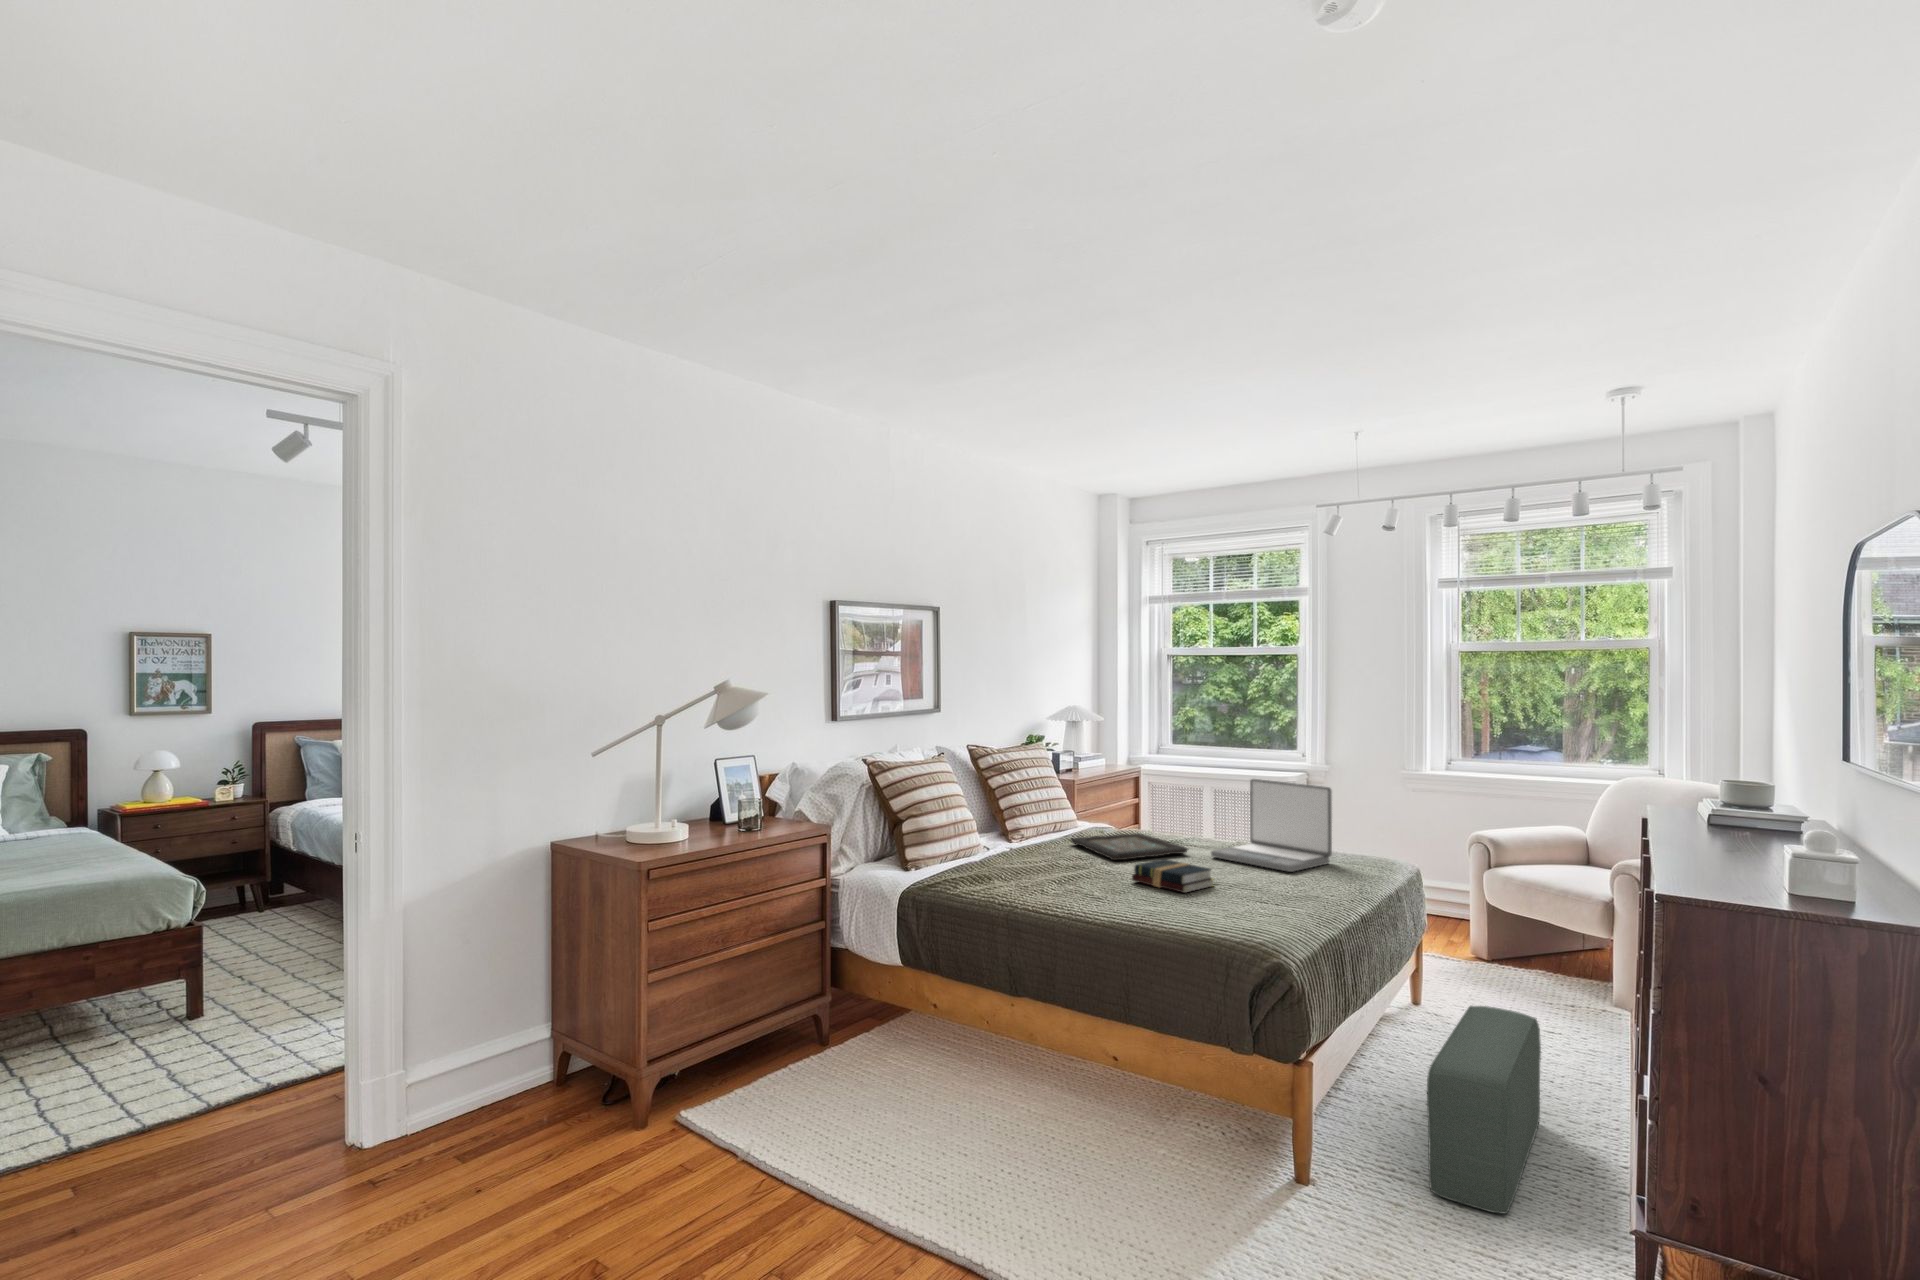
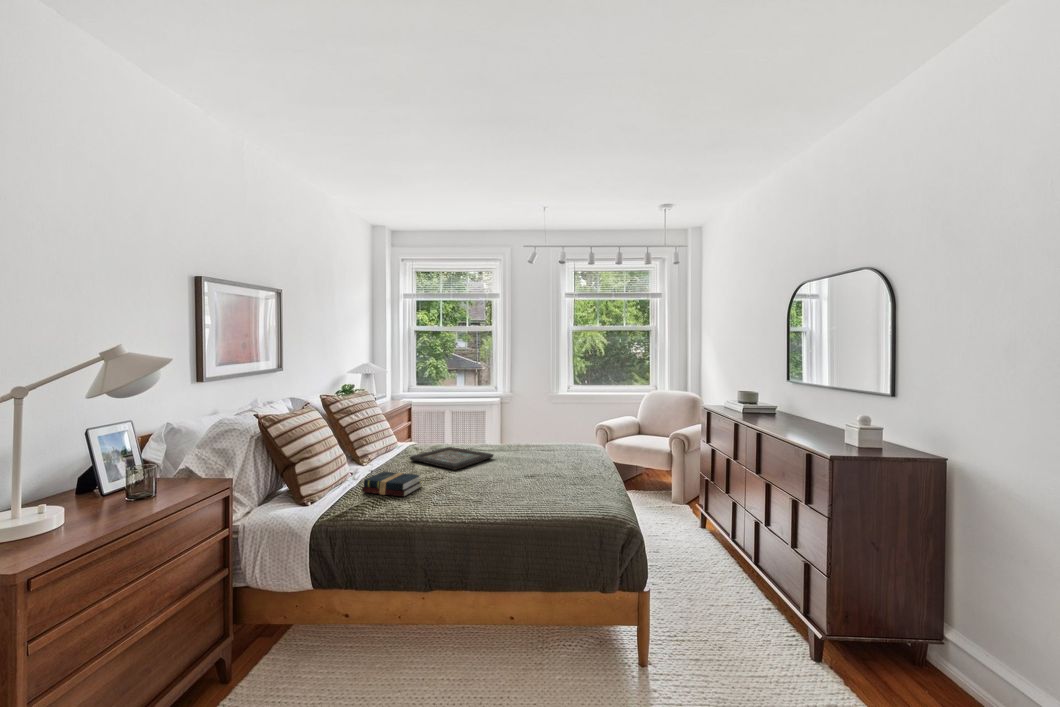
laptop: present [1211,779,1332,872] -> none [509,405,576,462]
hardback book: present [1132,859,1214,893] -> present [362,472,421,497]
pouf: present [1427,1006,1541,1214] -> none [685,527,771,659]

